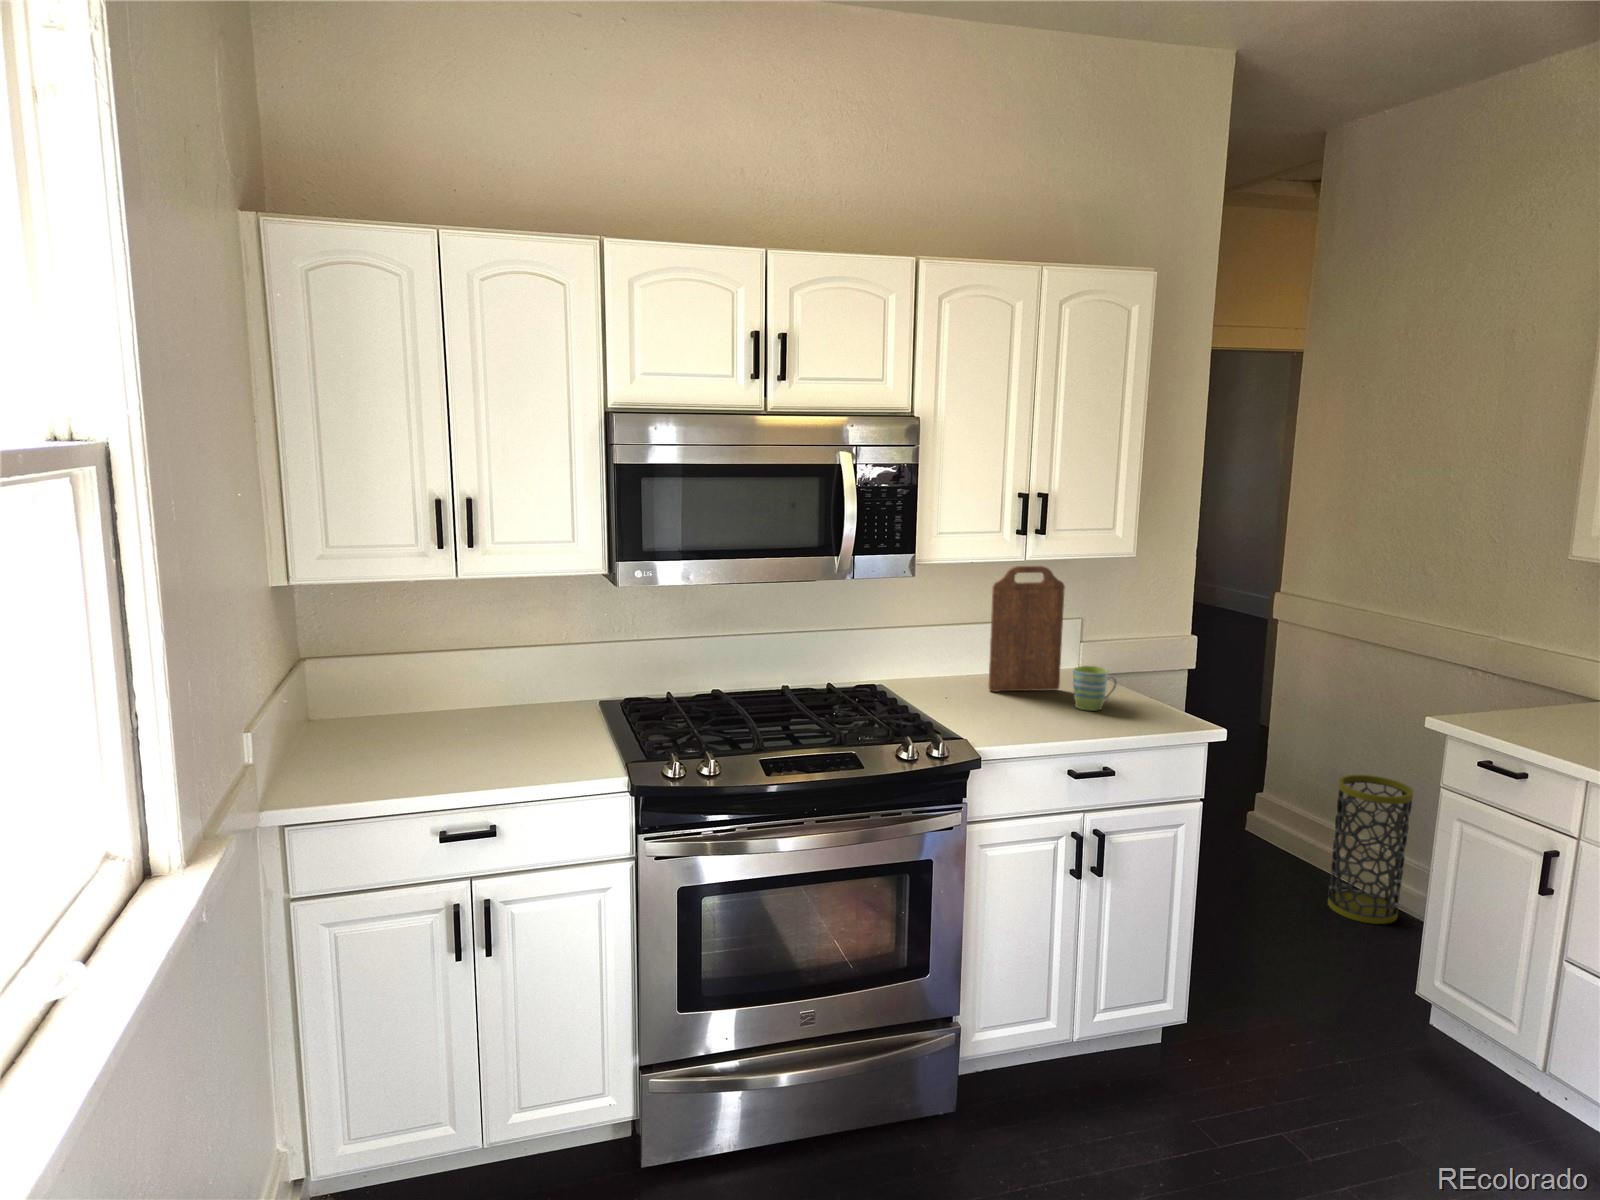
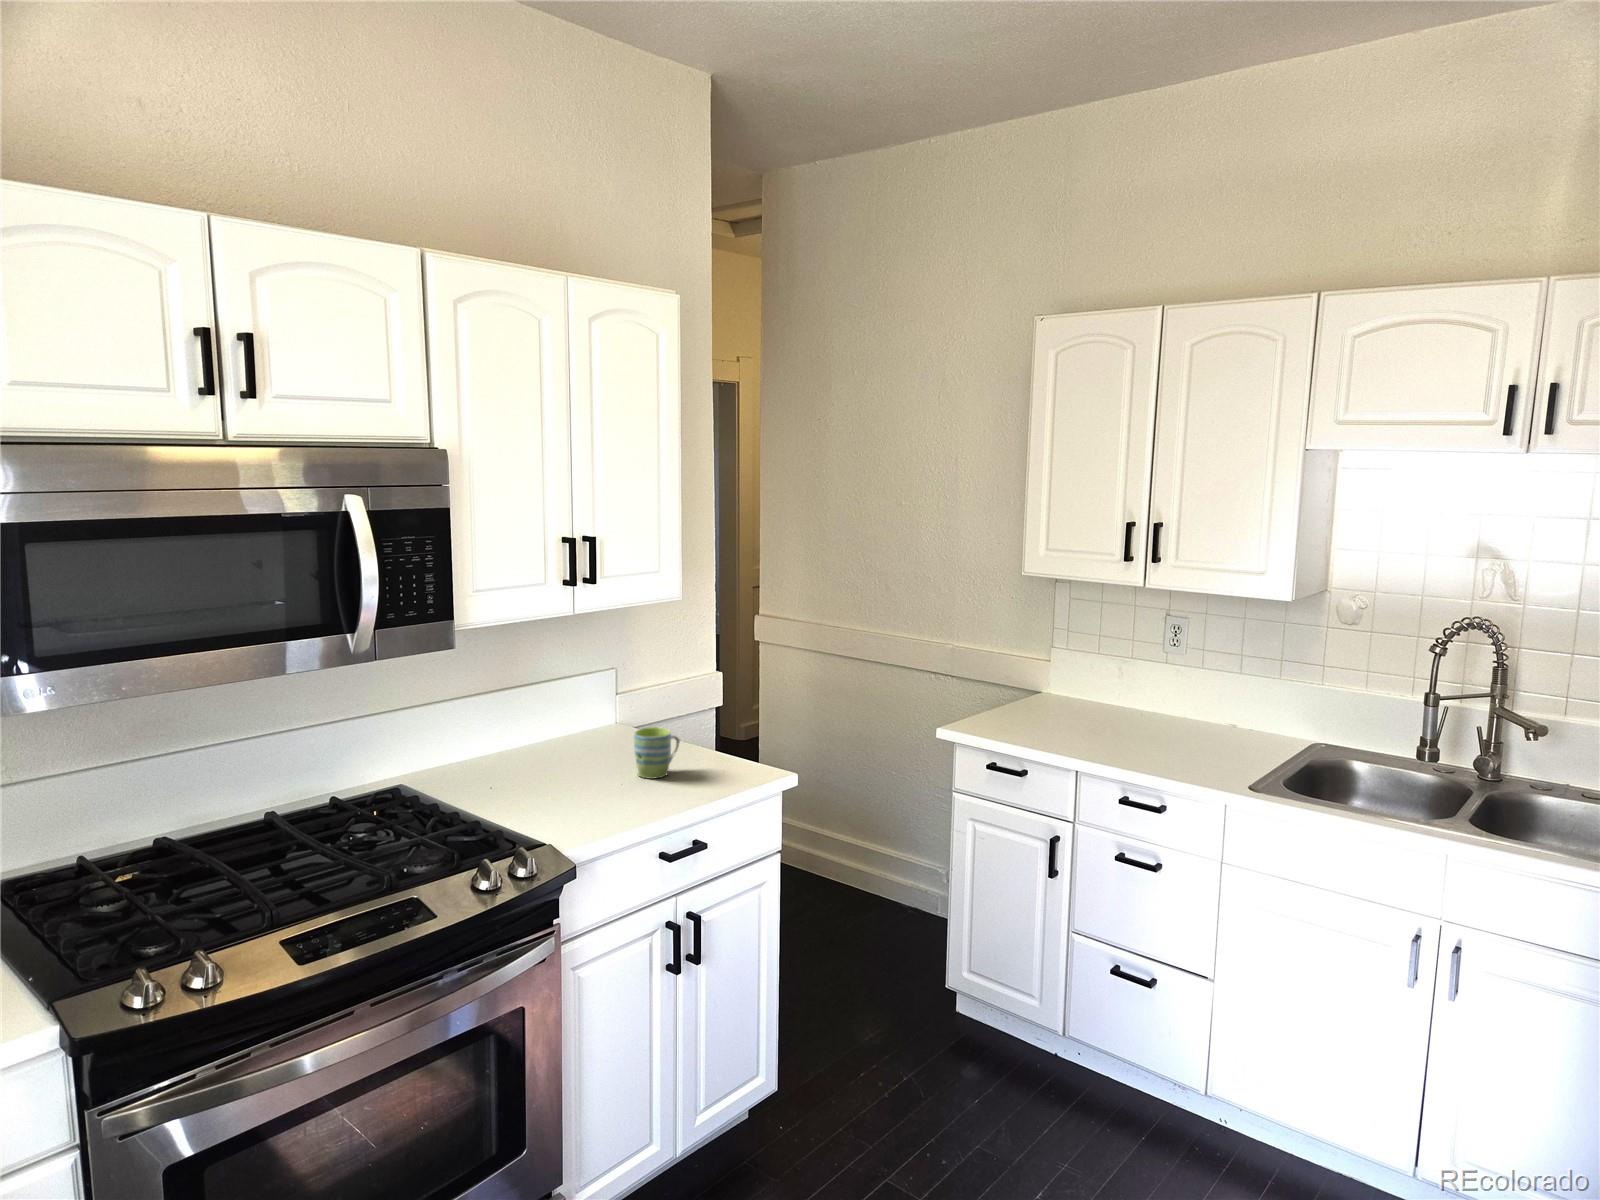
cutting board: present [989,566,1065,692] -> none [530,620,610,773]
trash can: present [1328,775,1413,924] -> none [836,784,898,923]

